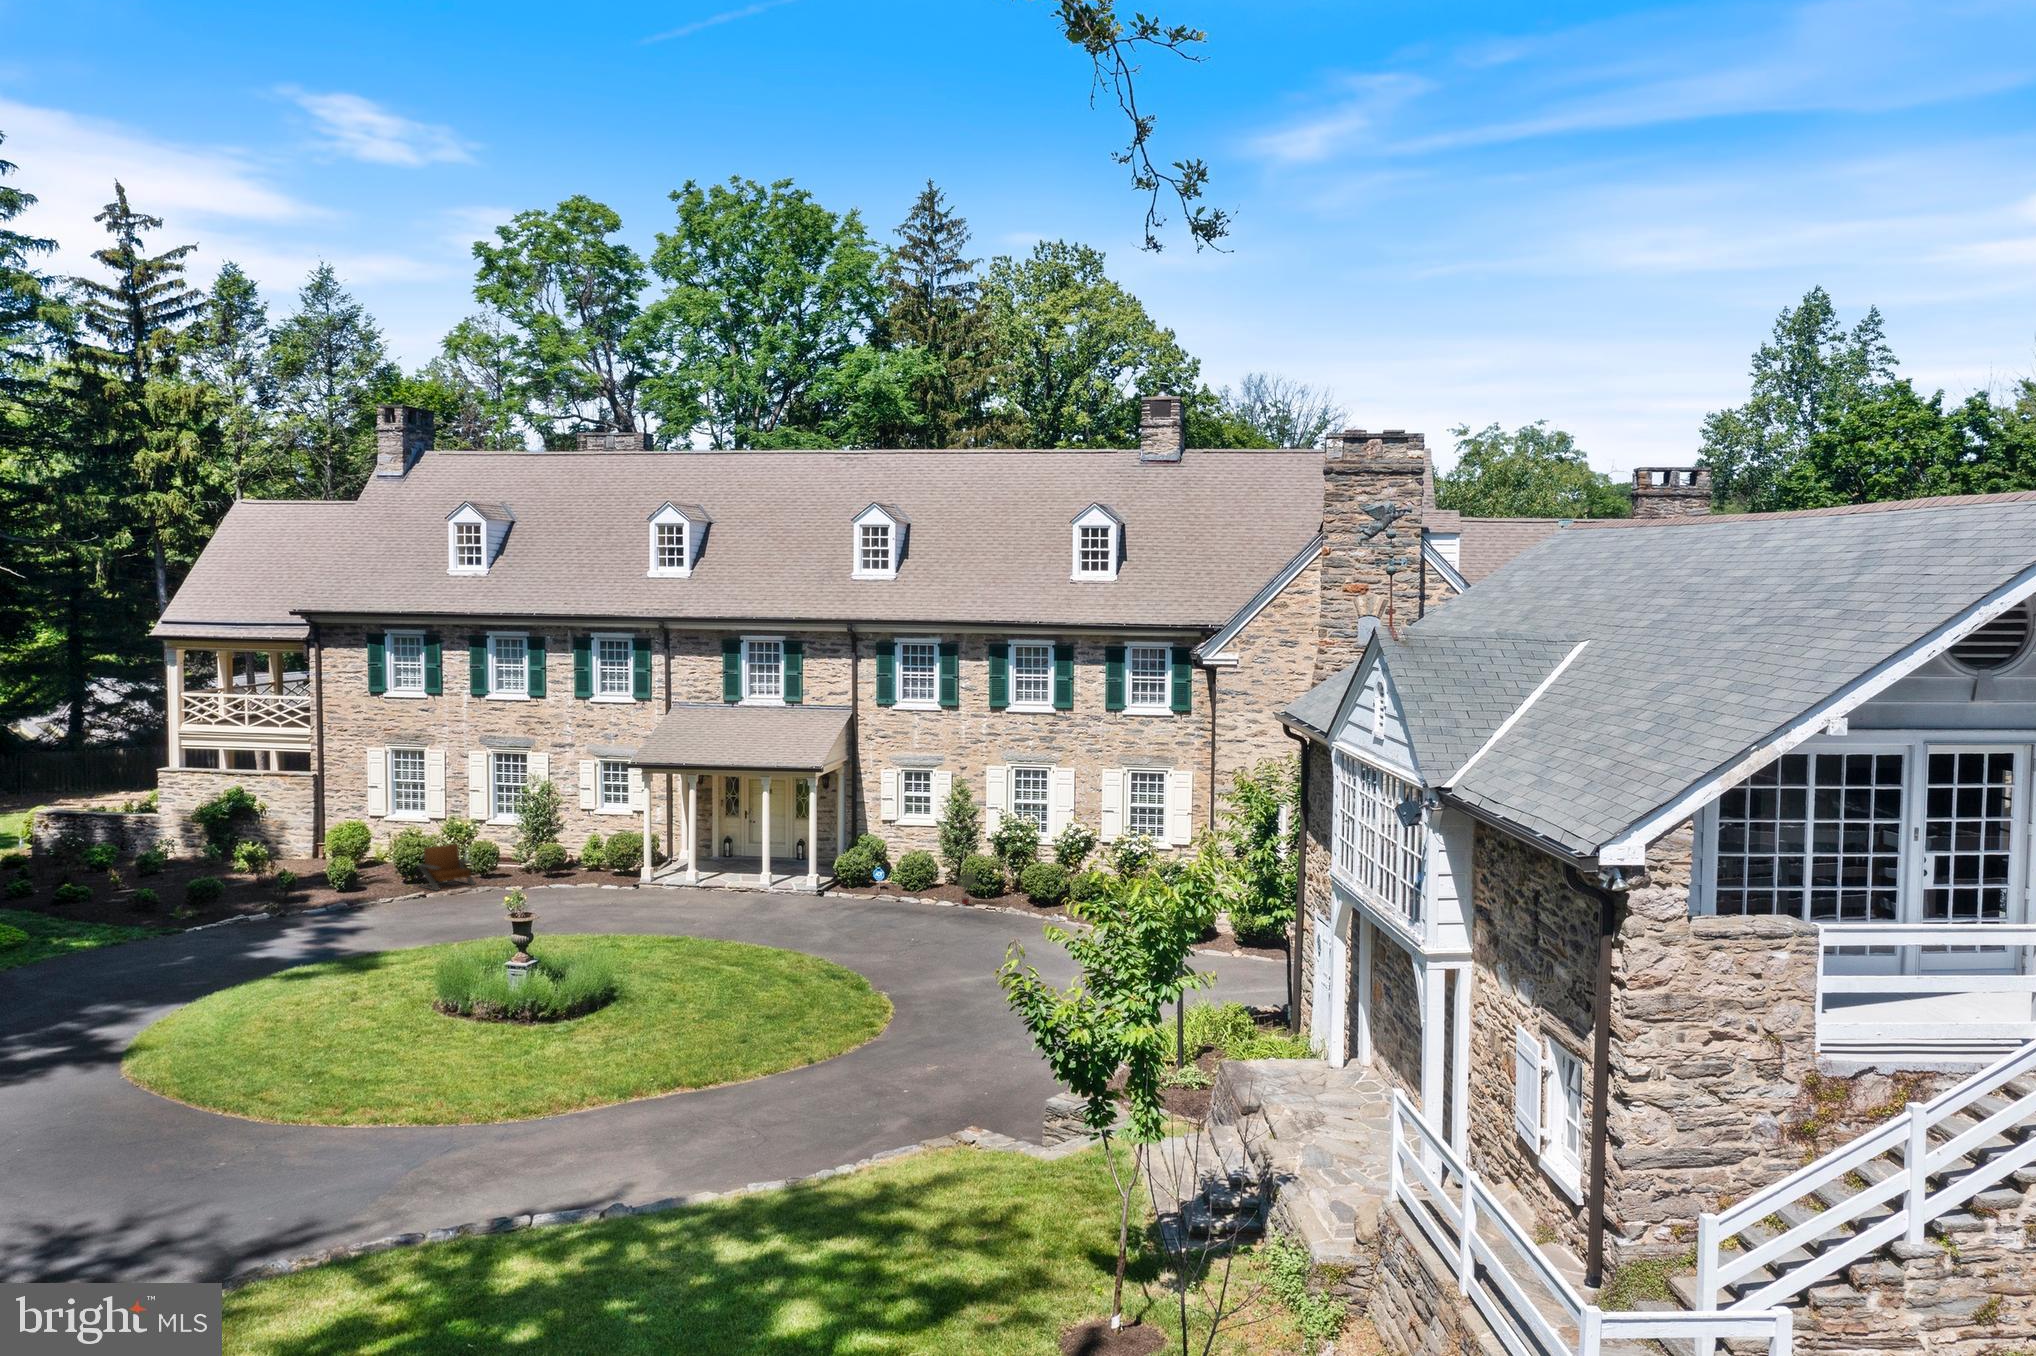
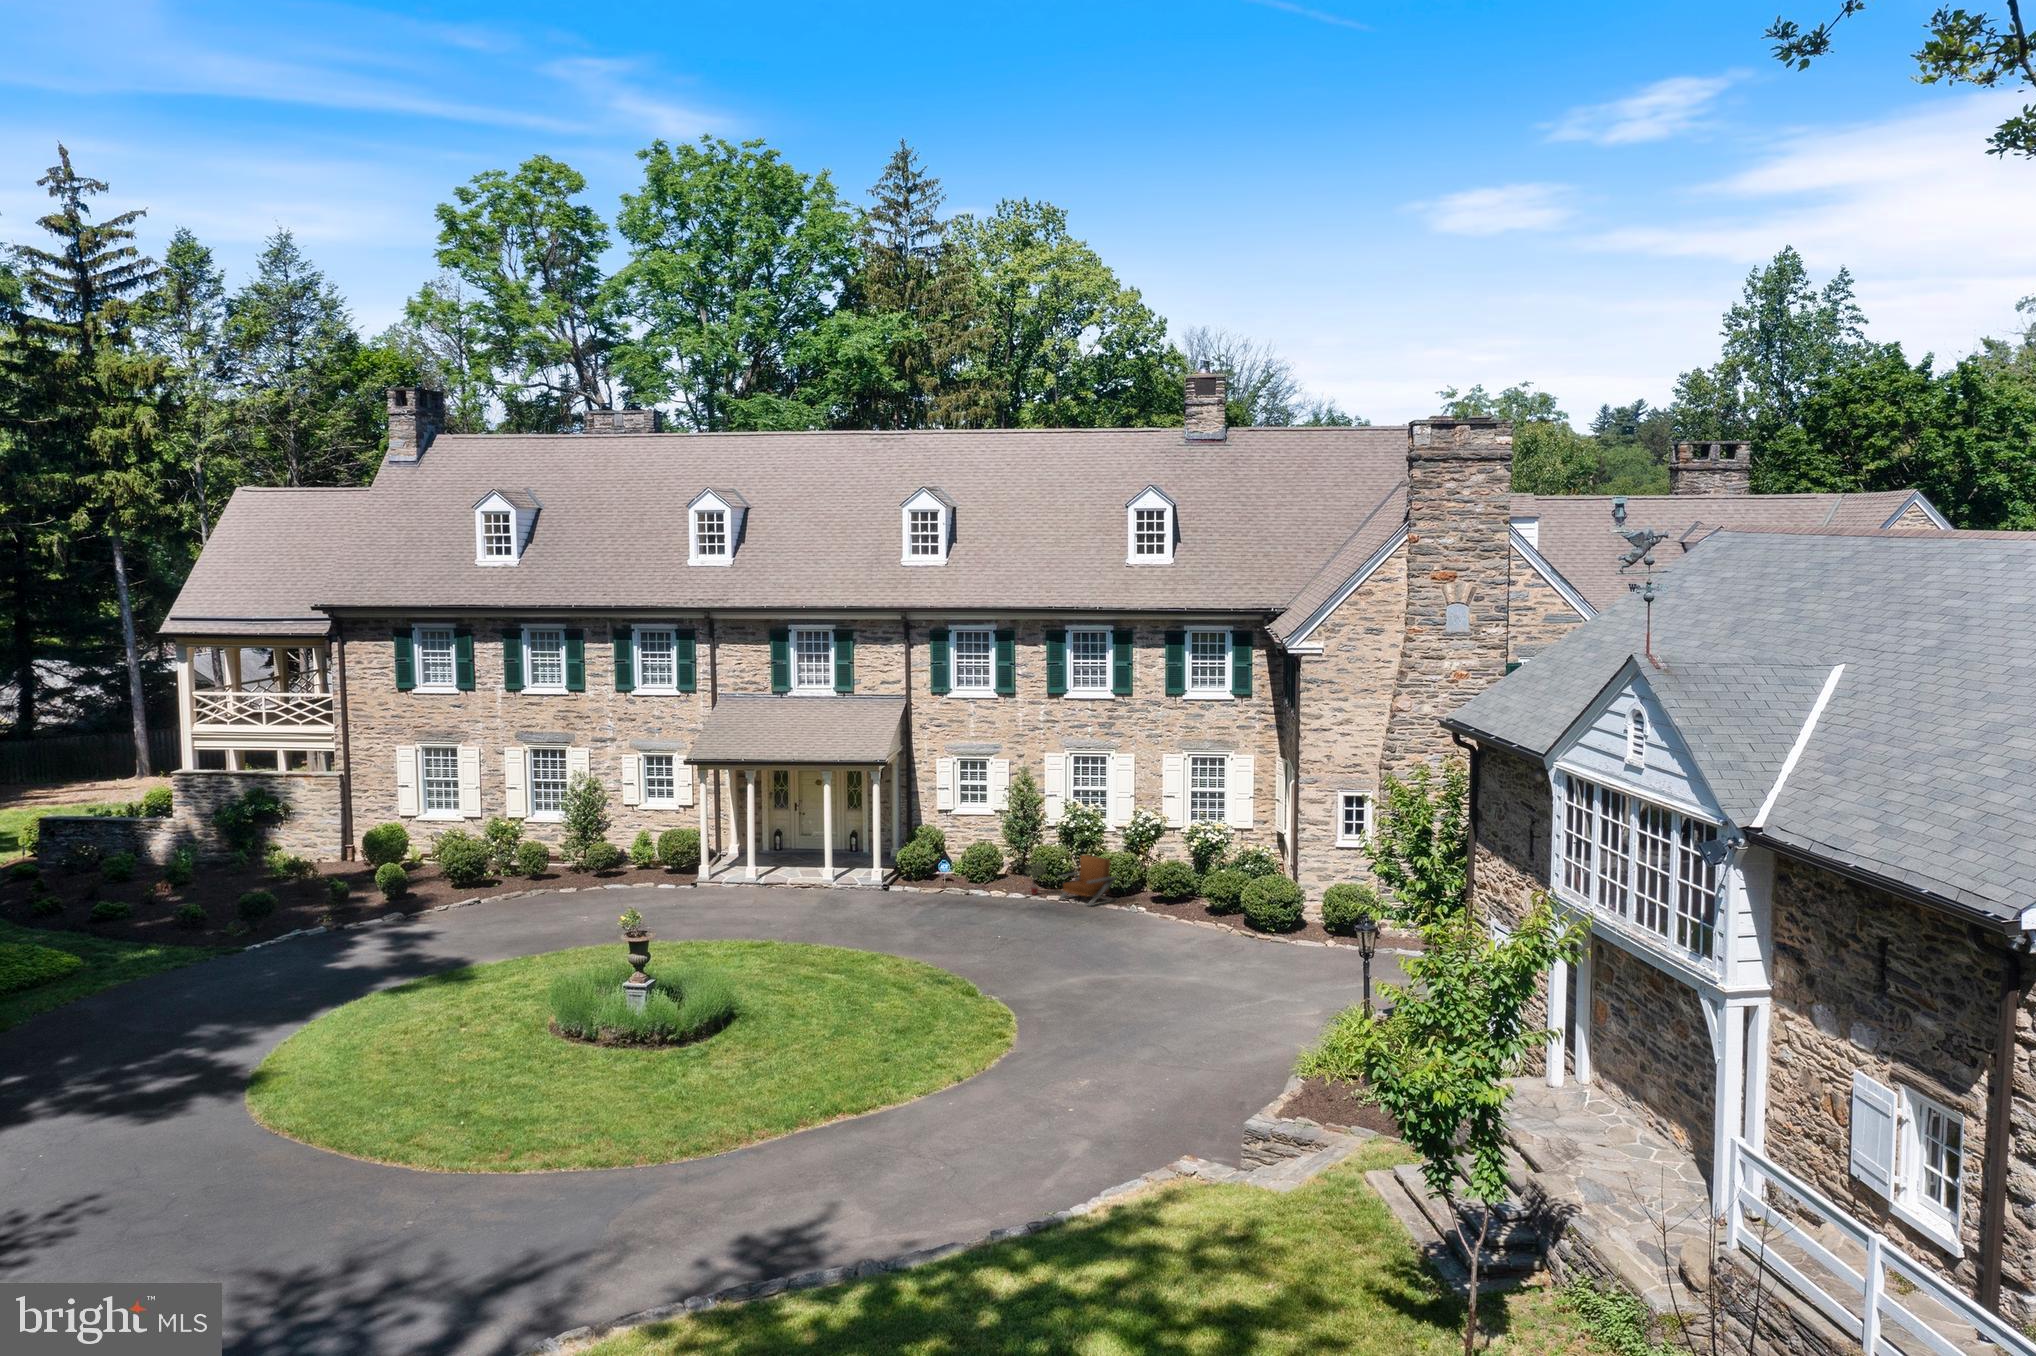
lounge chair: present [418,844,476,890] -> present [1059,855,1116,906]

